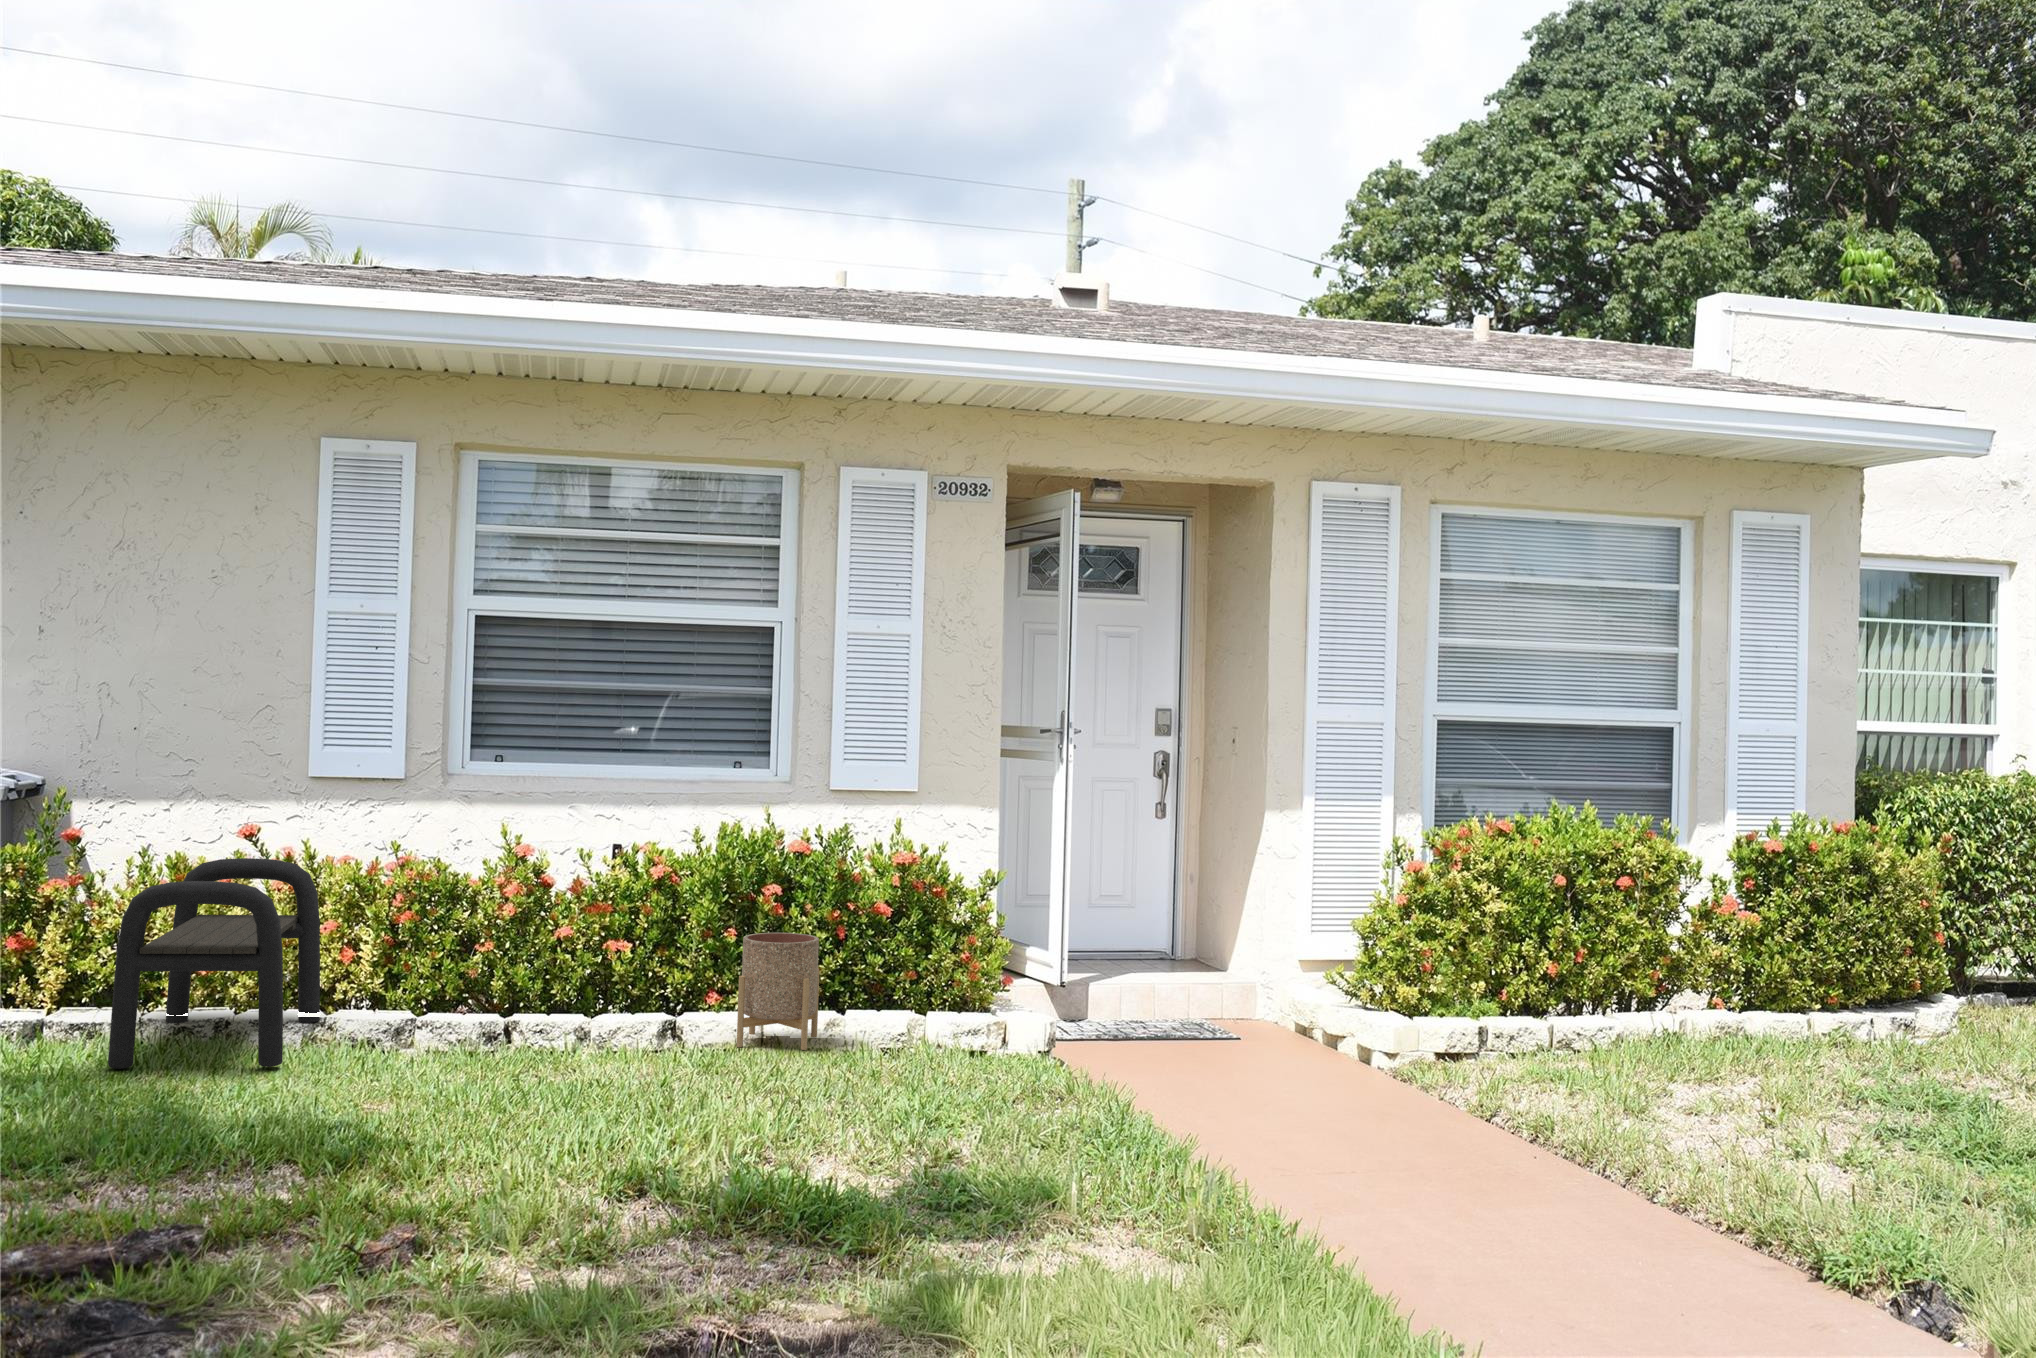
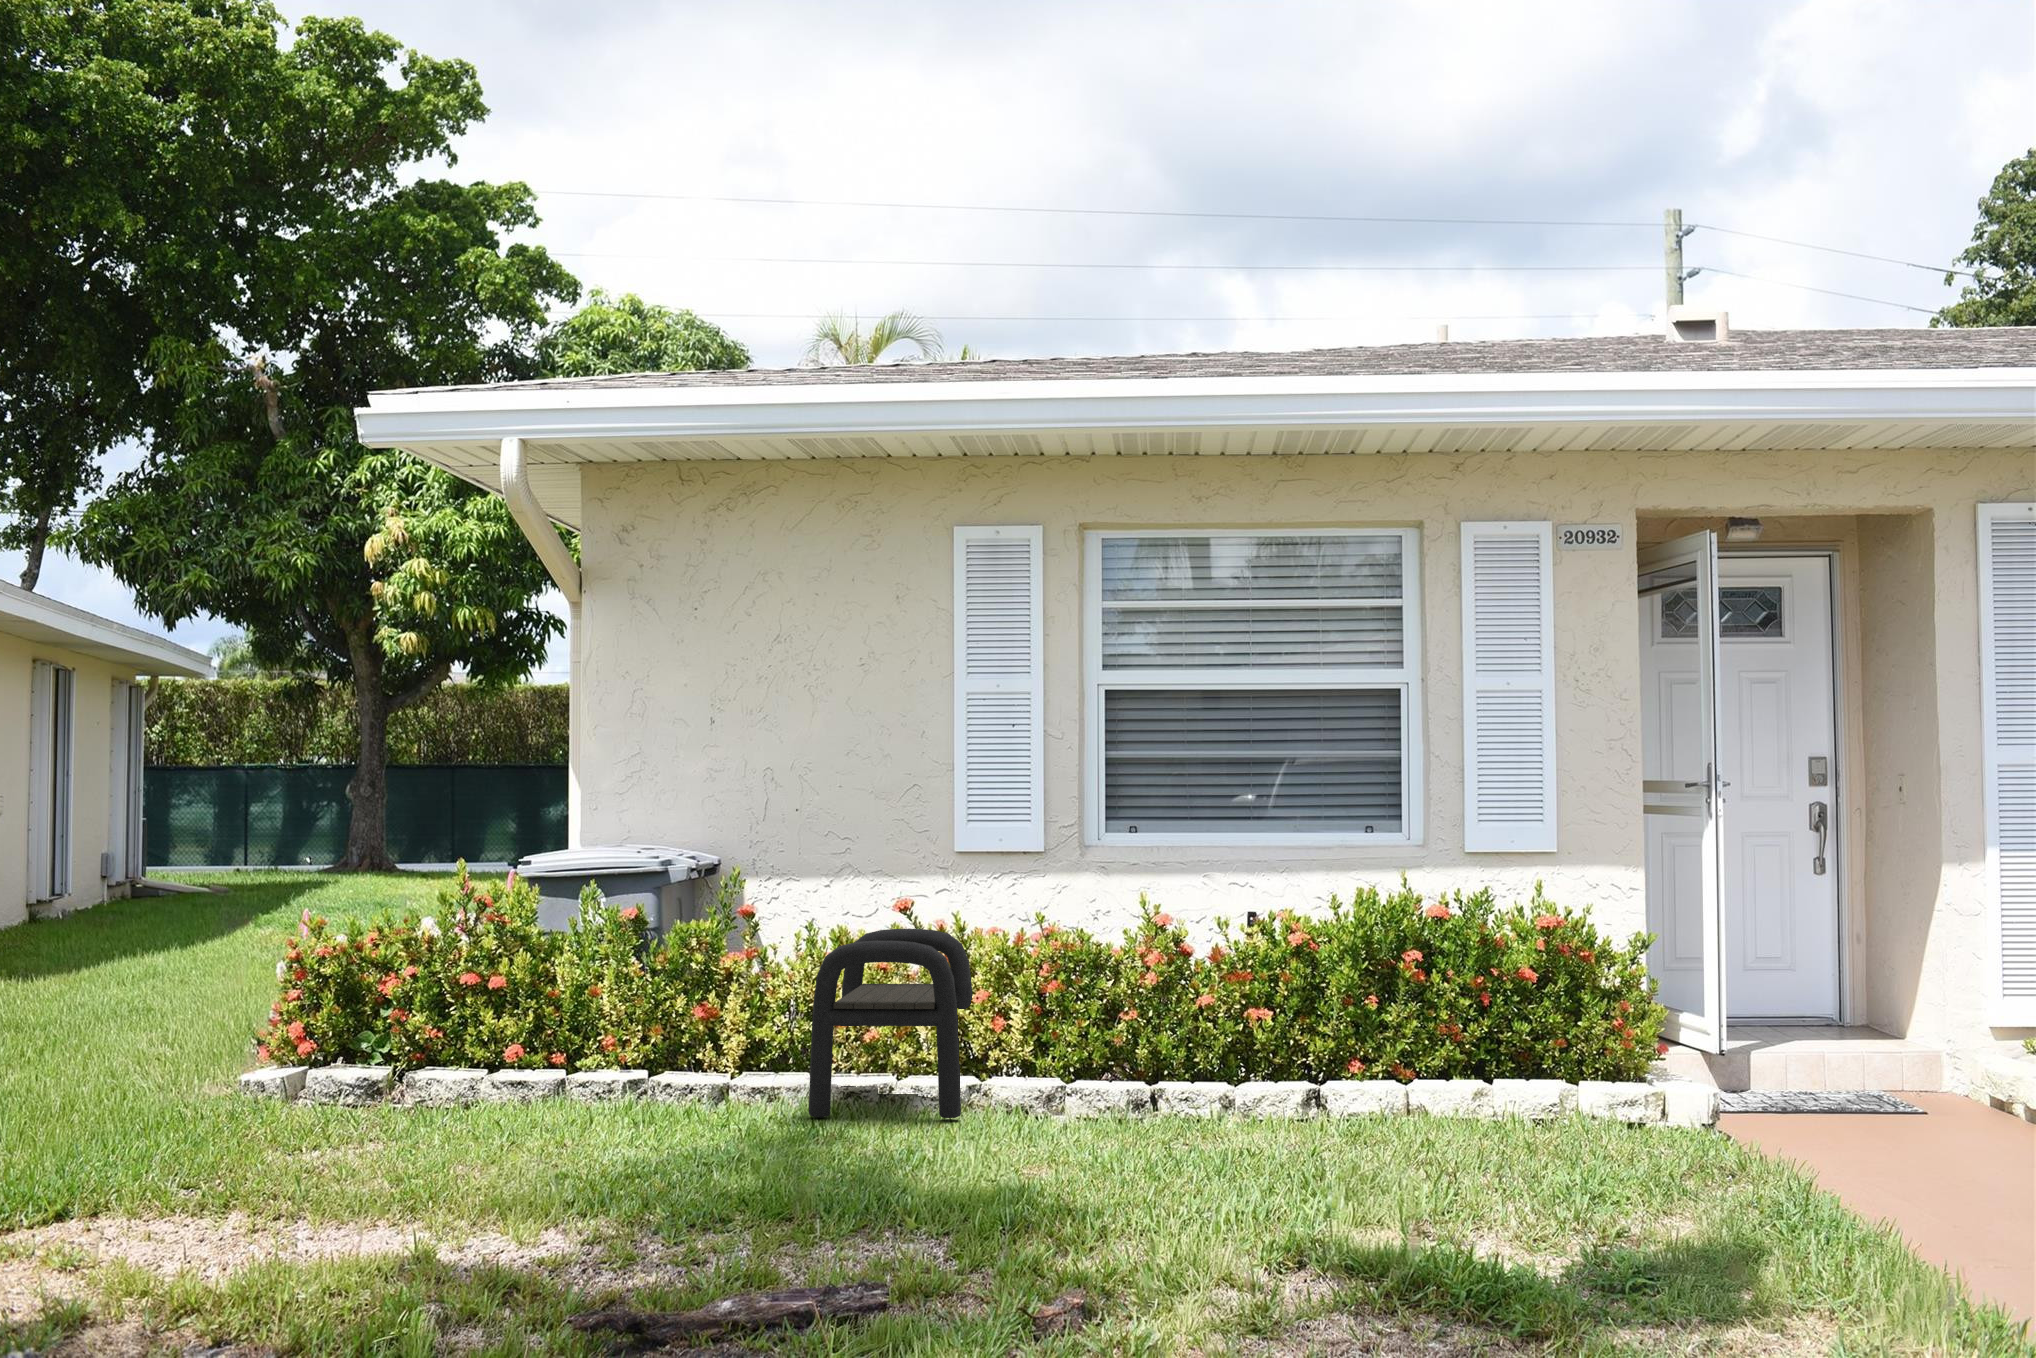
planter: present [737,933,819,1050] -> none [1387,998,1469,1116]

